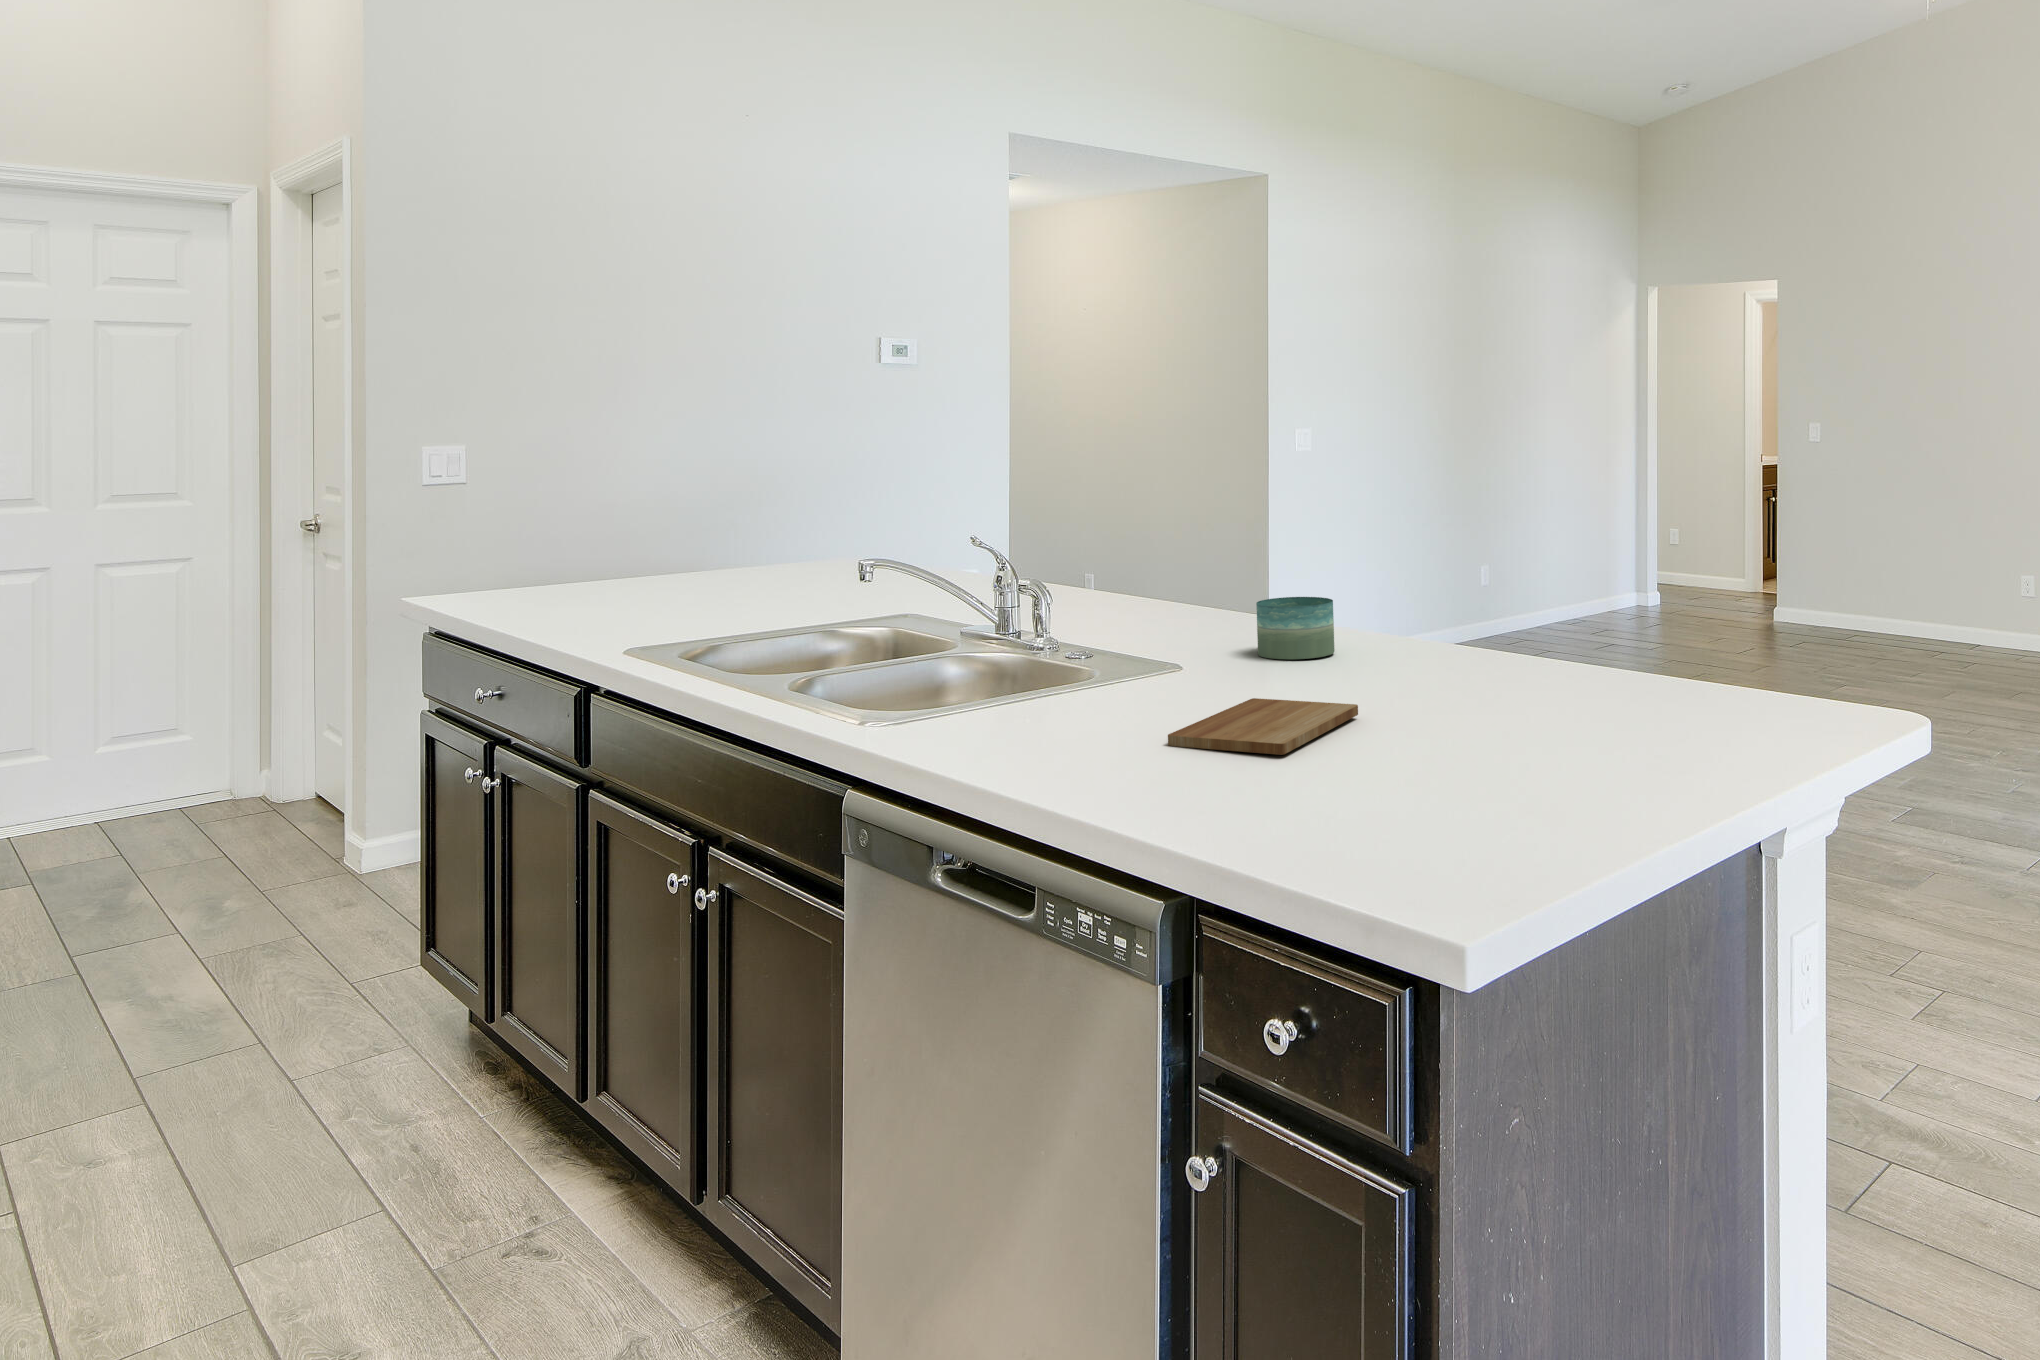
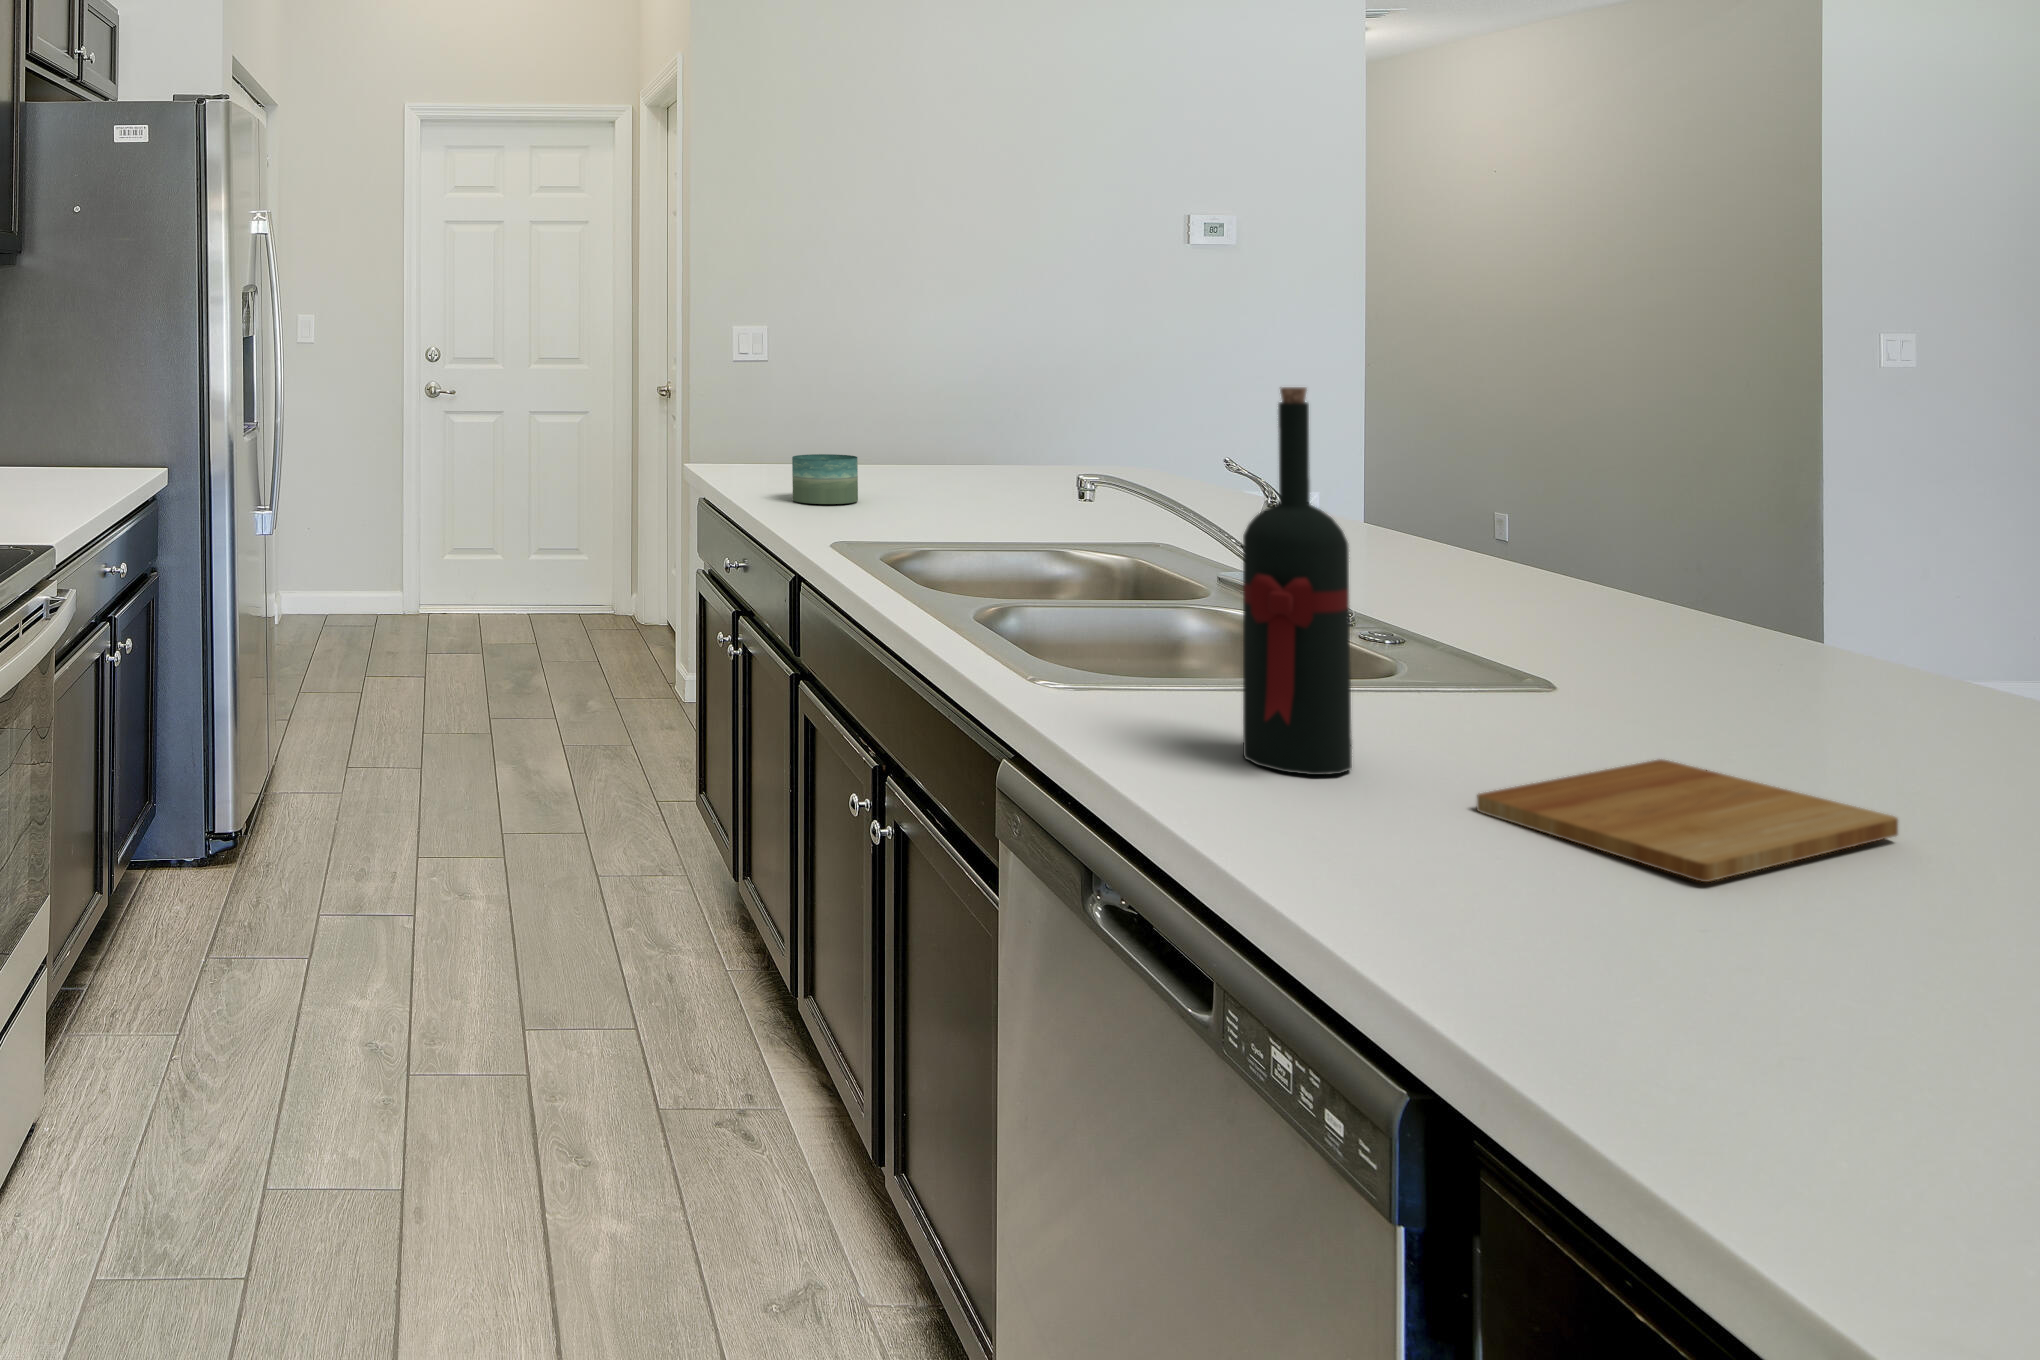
wine bottle: none [1022,478,1095,747] -> present [1243,387,1352,775]
candle: present [1256,597,1335,659] -> present [792,454,858,504]

